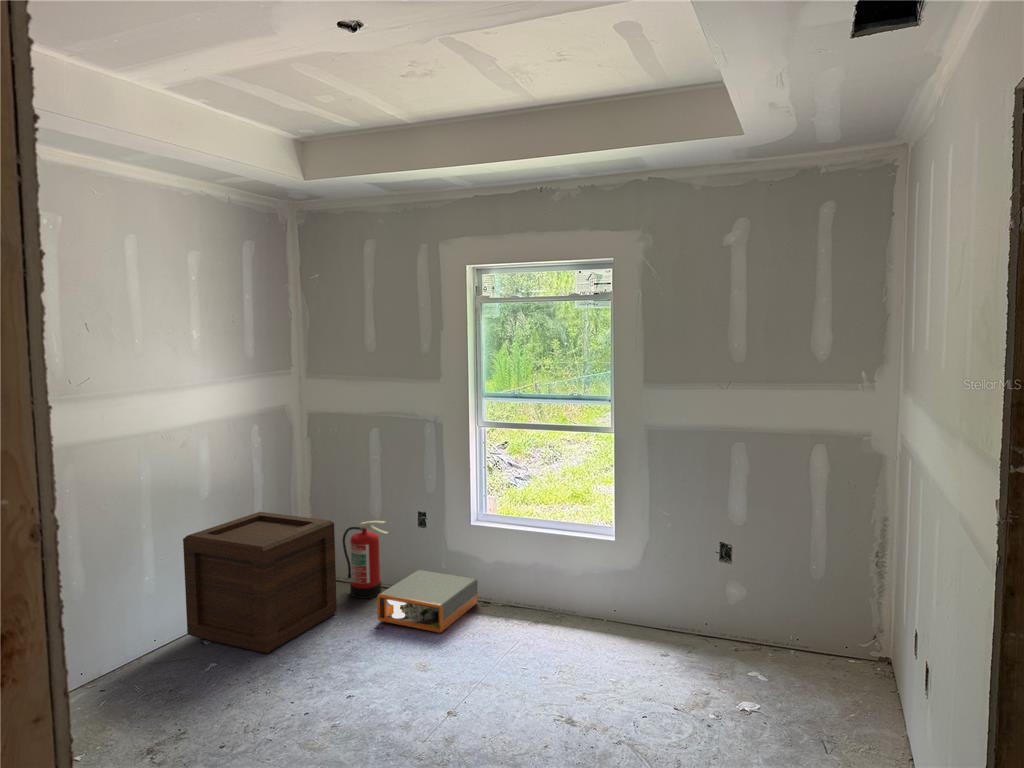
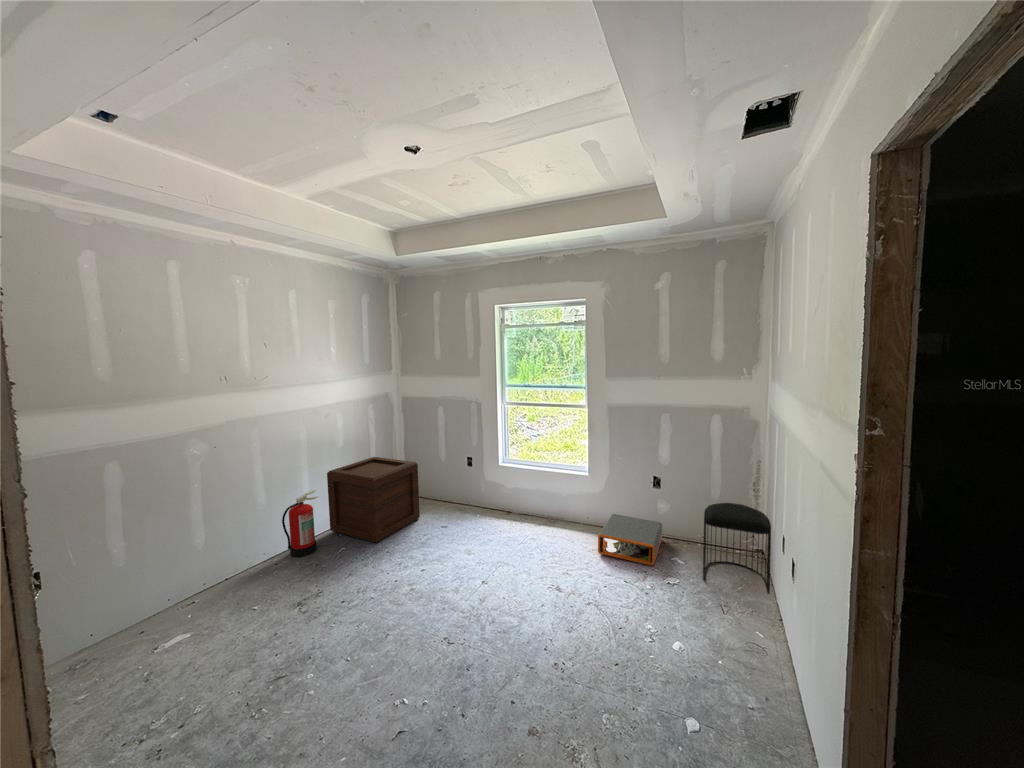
fire extinguisher: present [343,521,388,598] -> present [282,490,318,557]
storage box: present [377,570,478,633] -> present [598,514,662,566]
stool: none [793,582,897,722] -> present [703,503,771,594]

